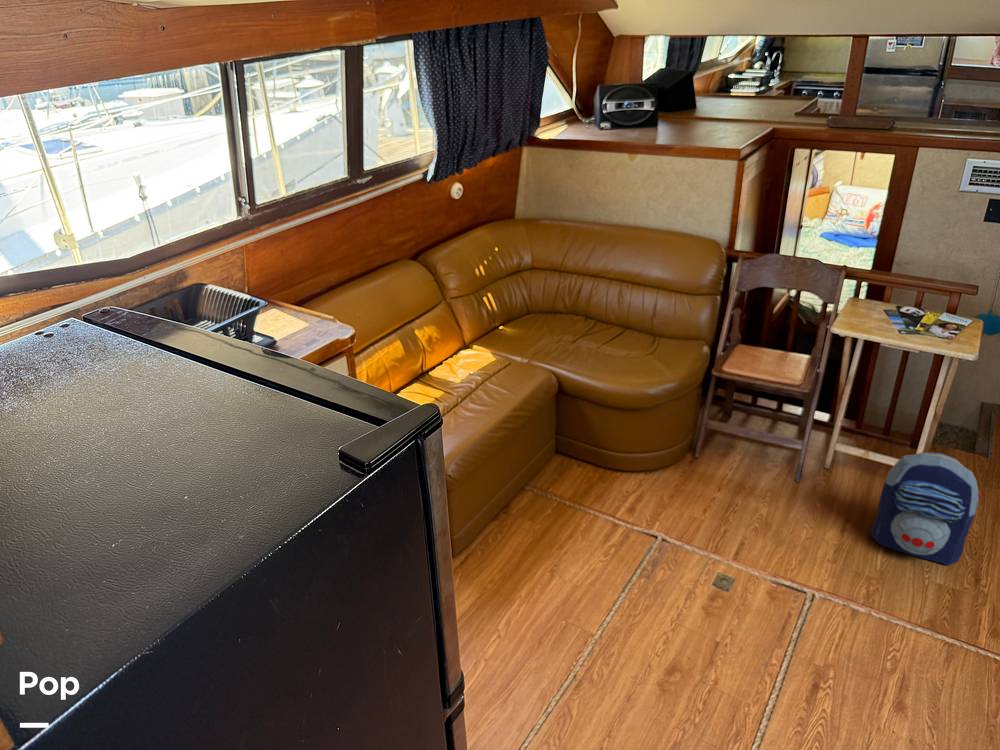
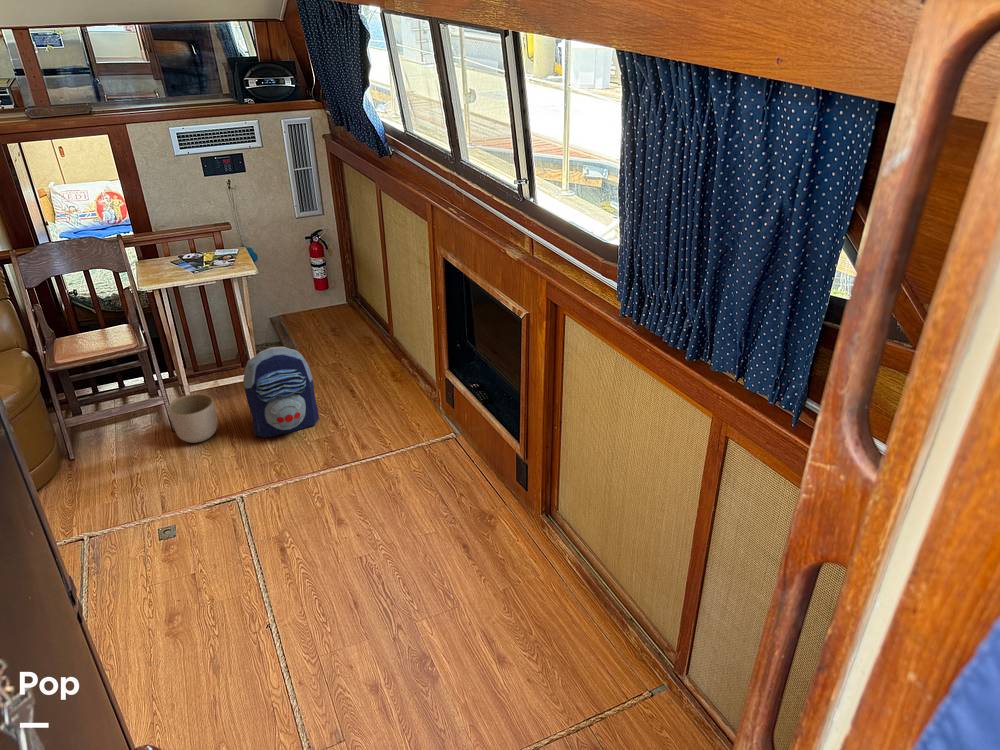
planter: none [793,453,847,509] -> present [168,394,217,443]

